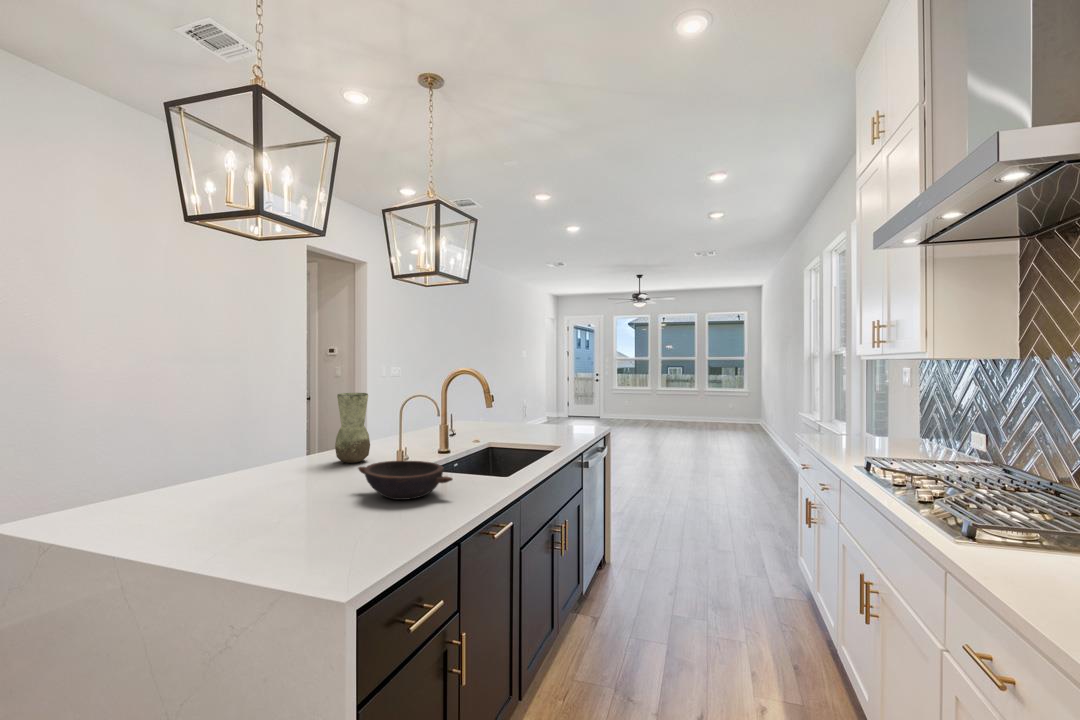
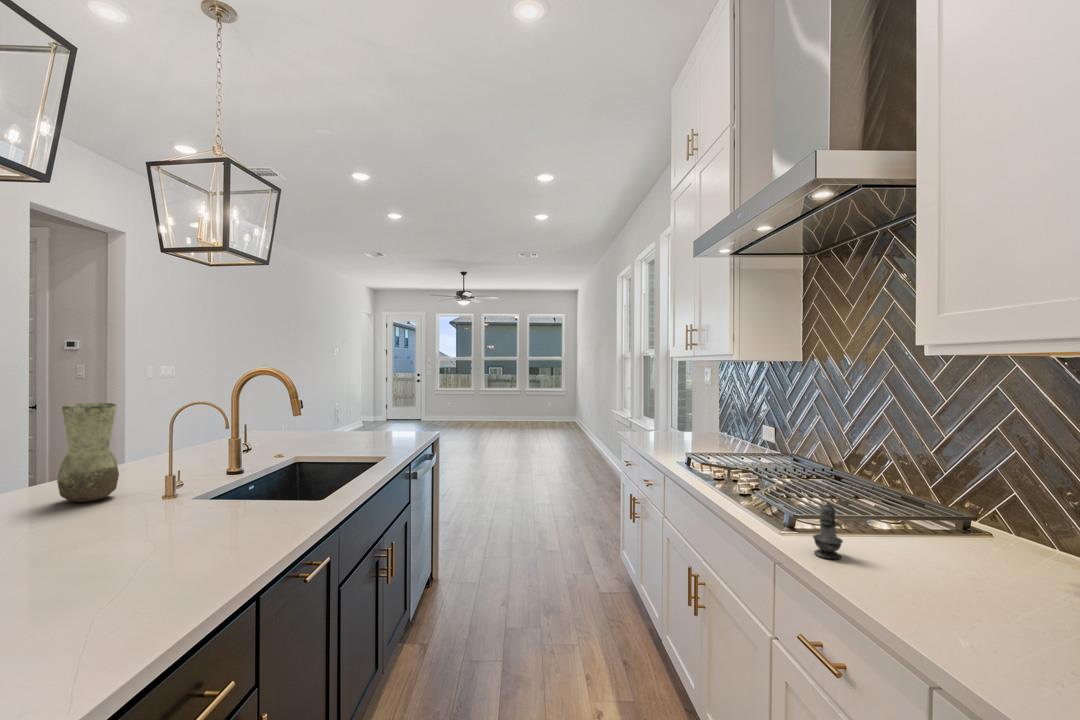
bowl: present [358,461,453,500] -> none [99,494,253,552]
salt shaker: none [992,510,1033,576] -> present [813,502,843,559]

